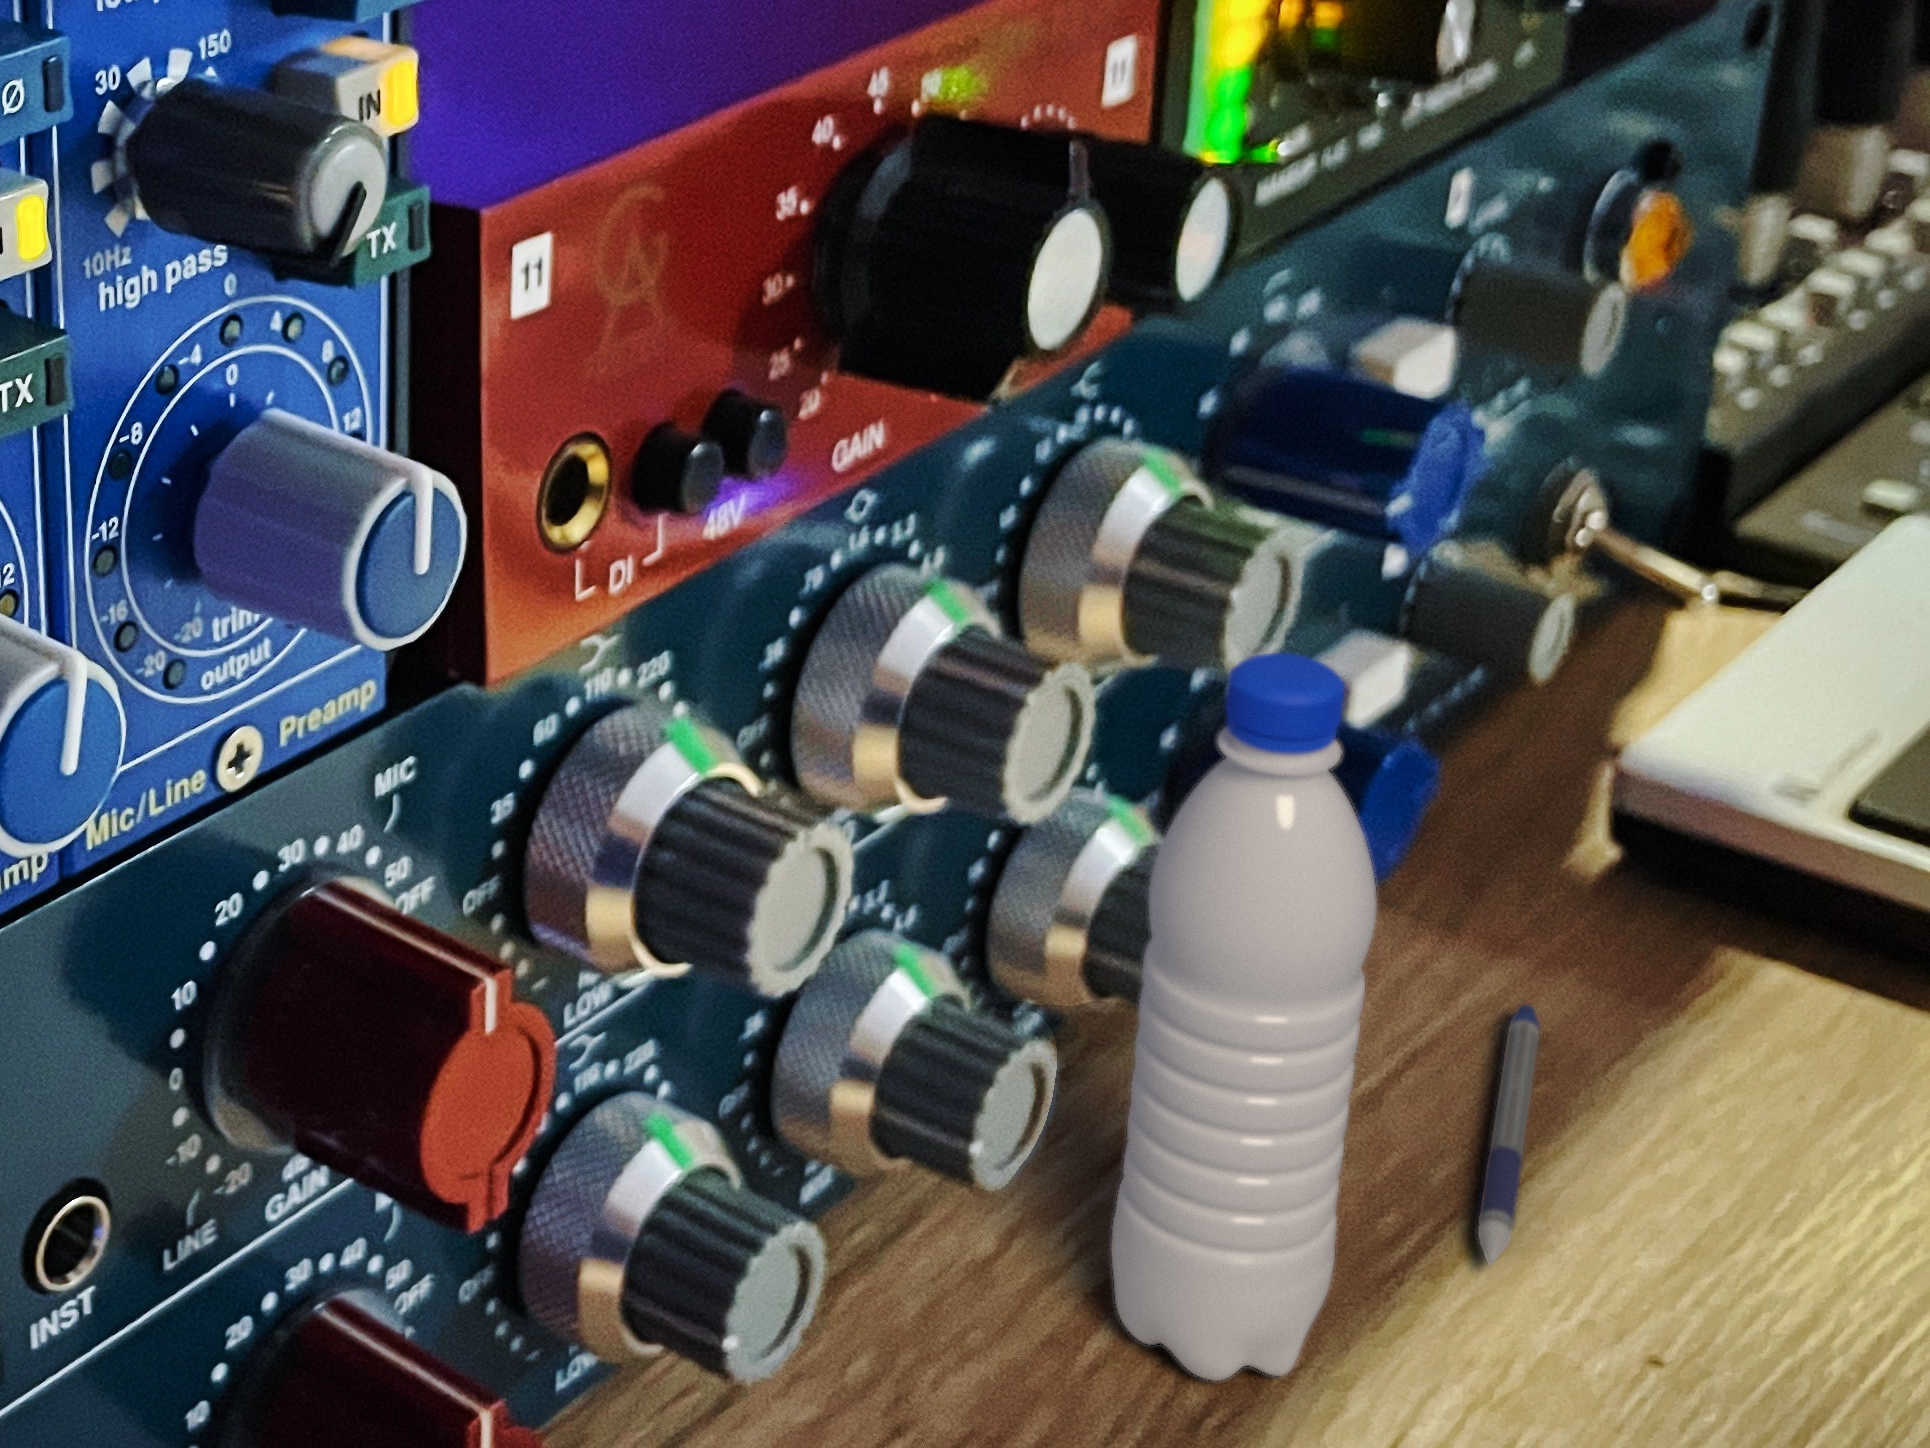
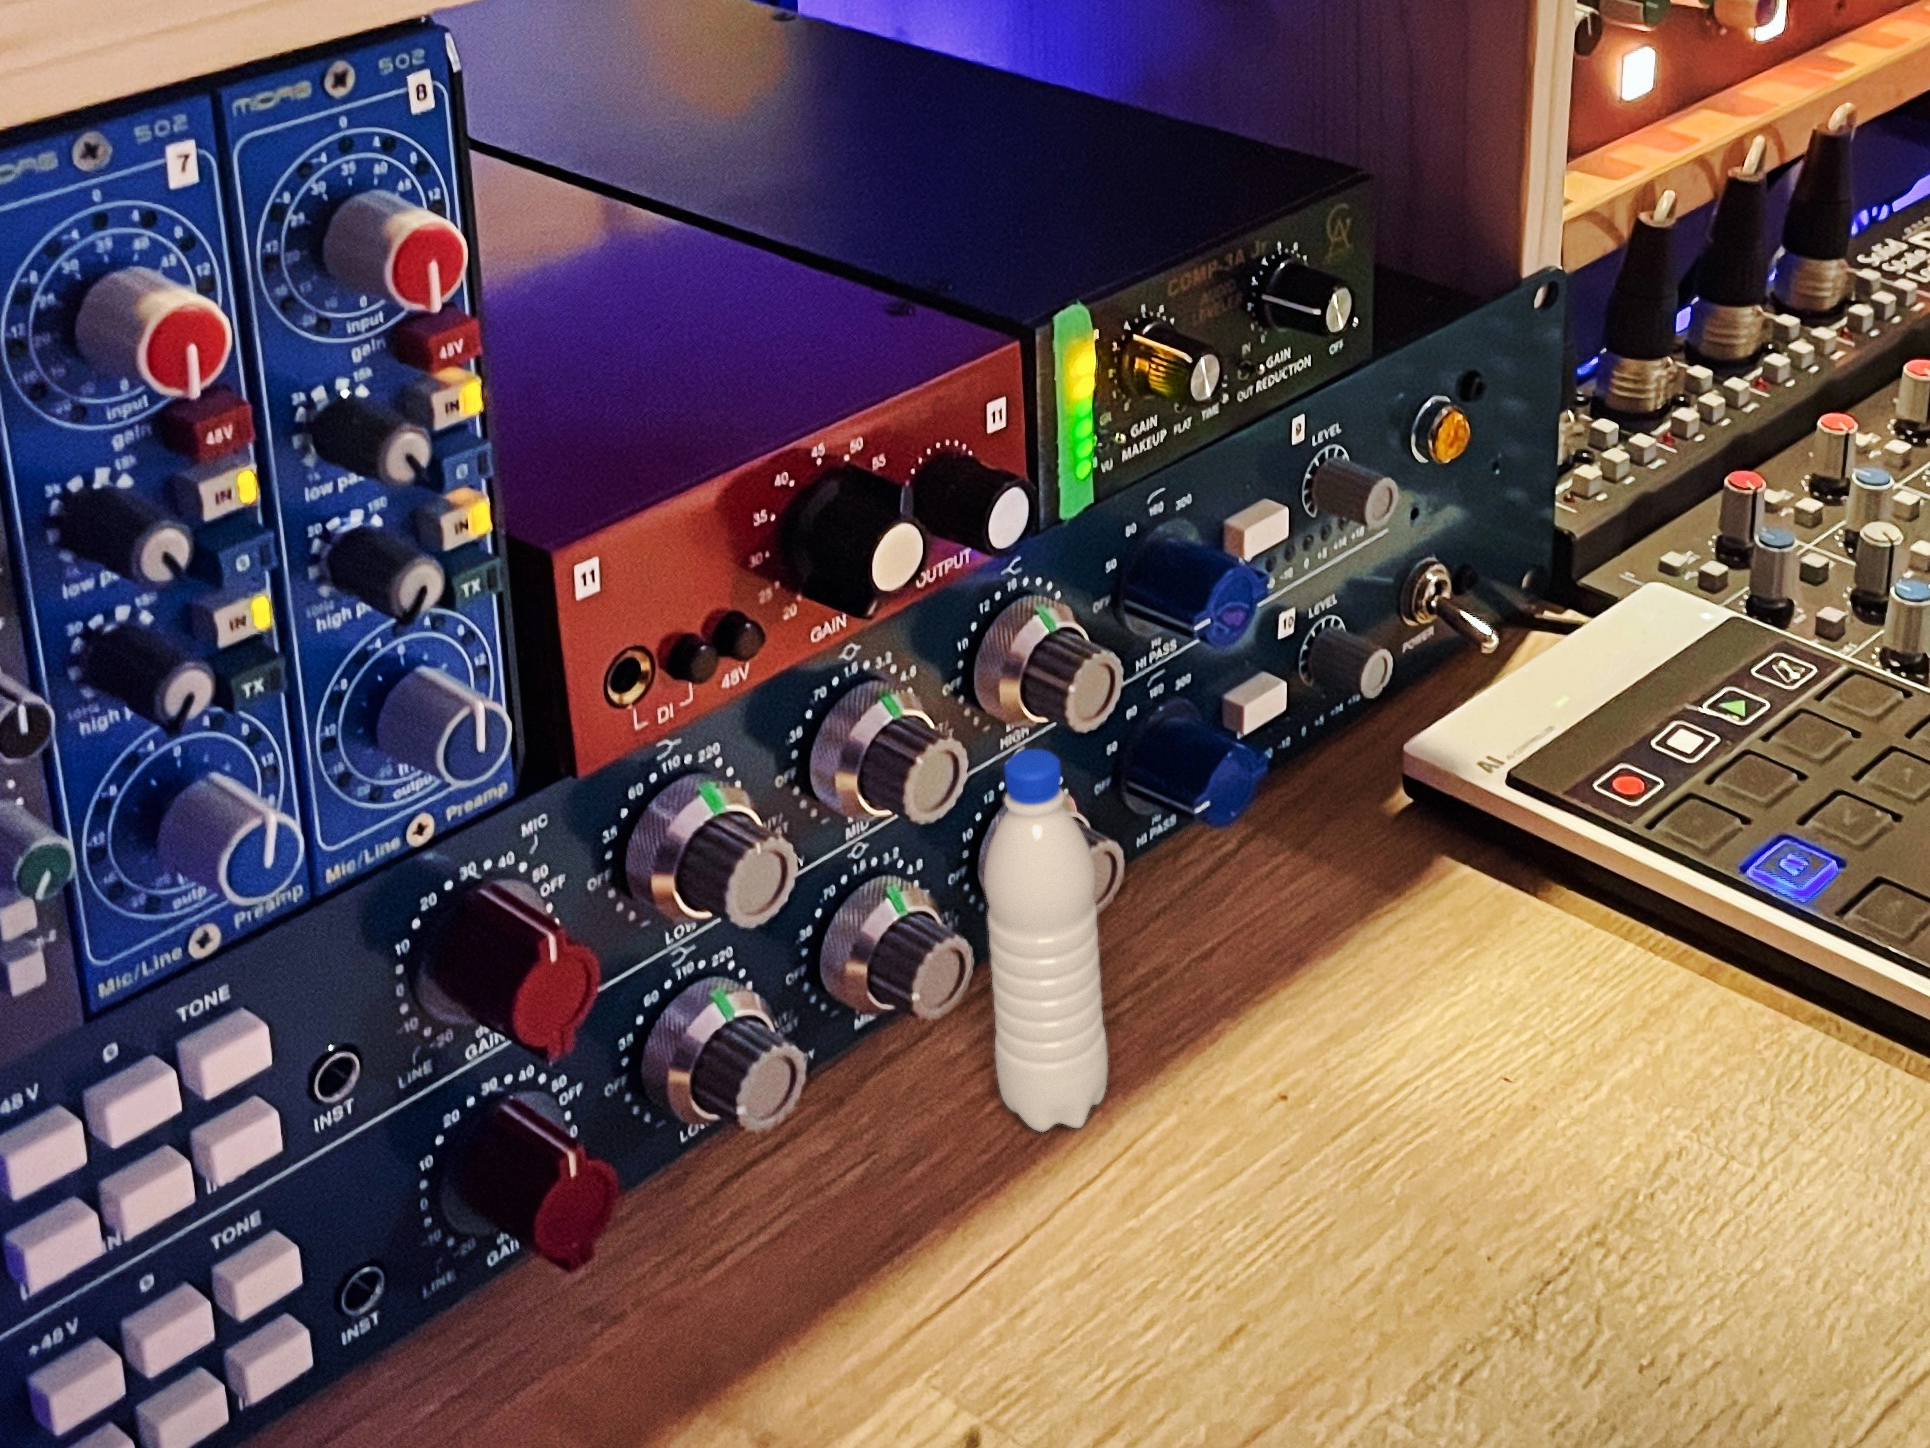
pen: present [1478,1004,1540,1266] -> none [1214,910,1321,1066]

